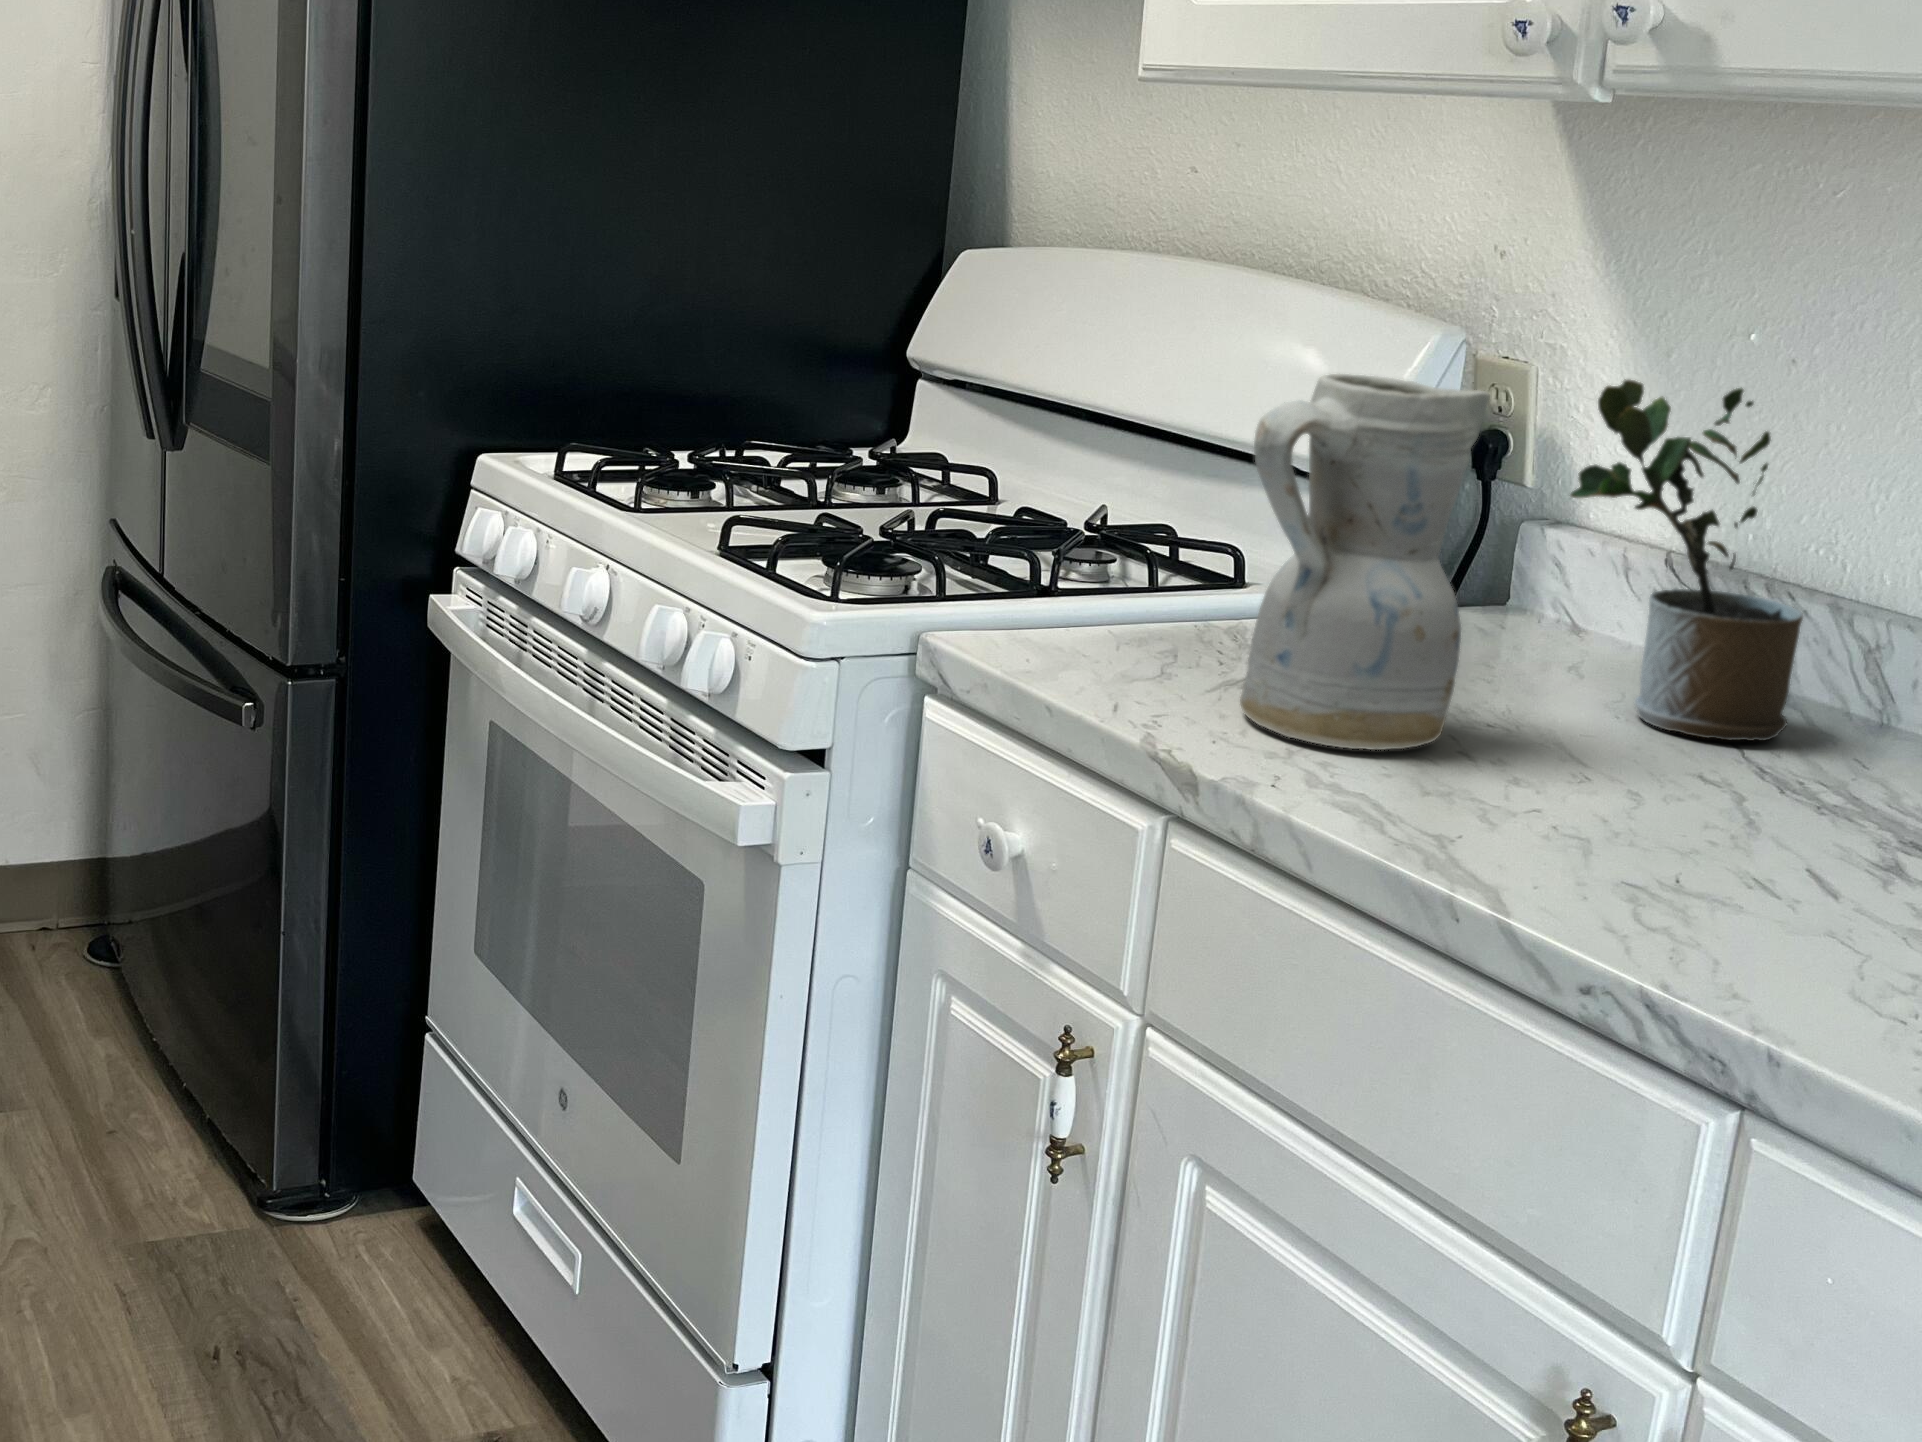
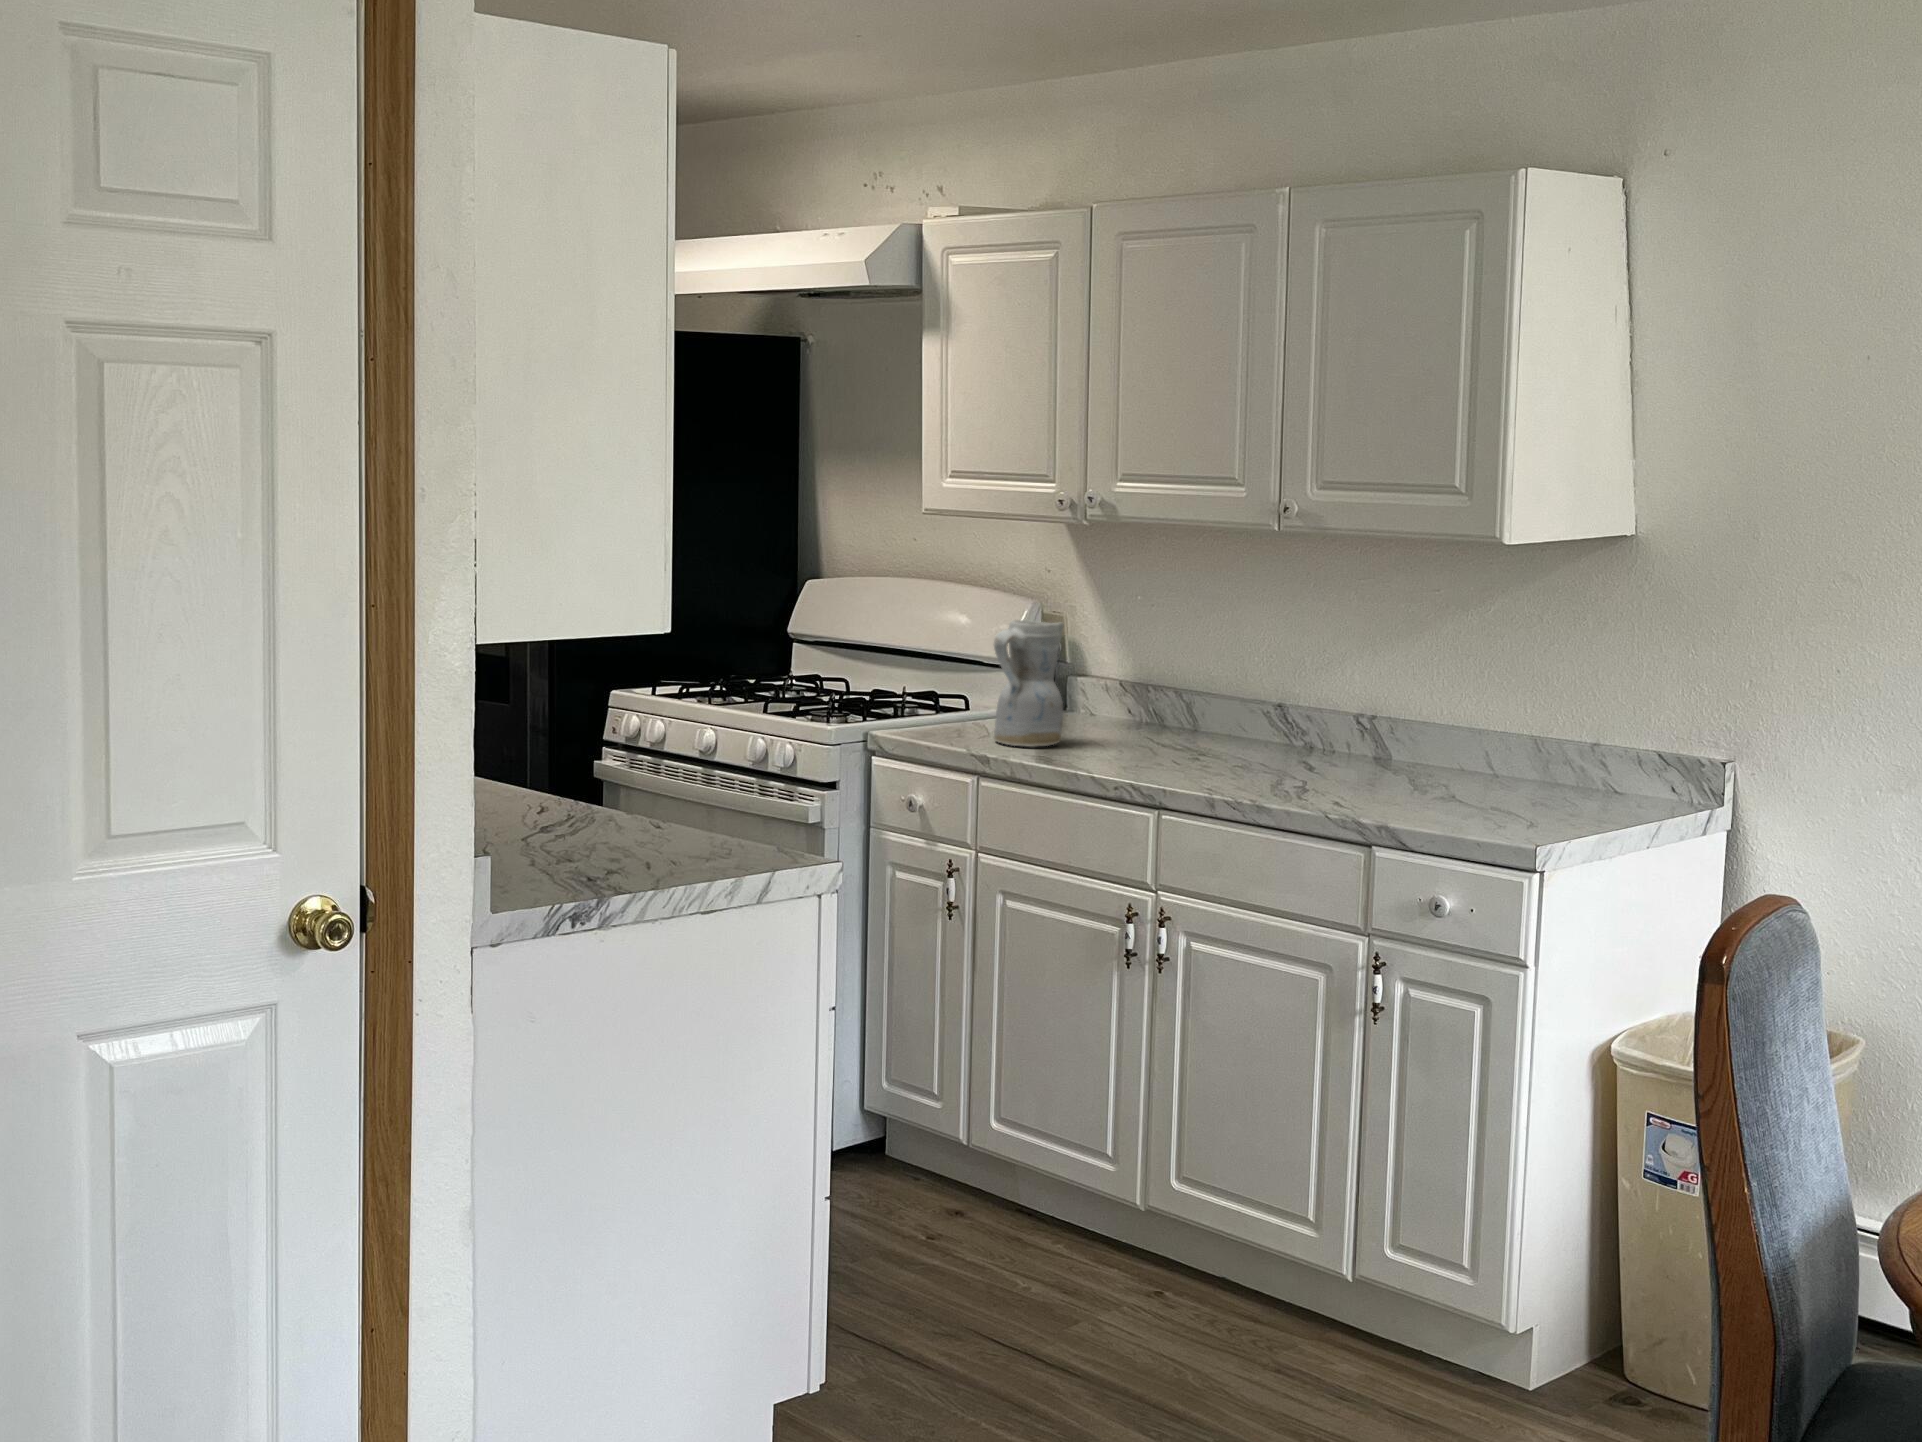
potted plant: present [1571,379,1803,741] -> none [1089,617,1165,737]

